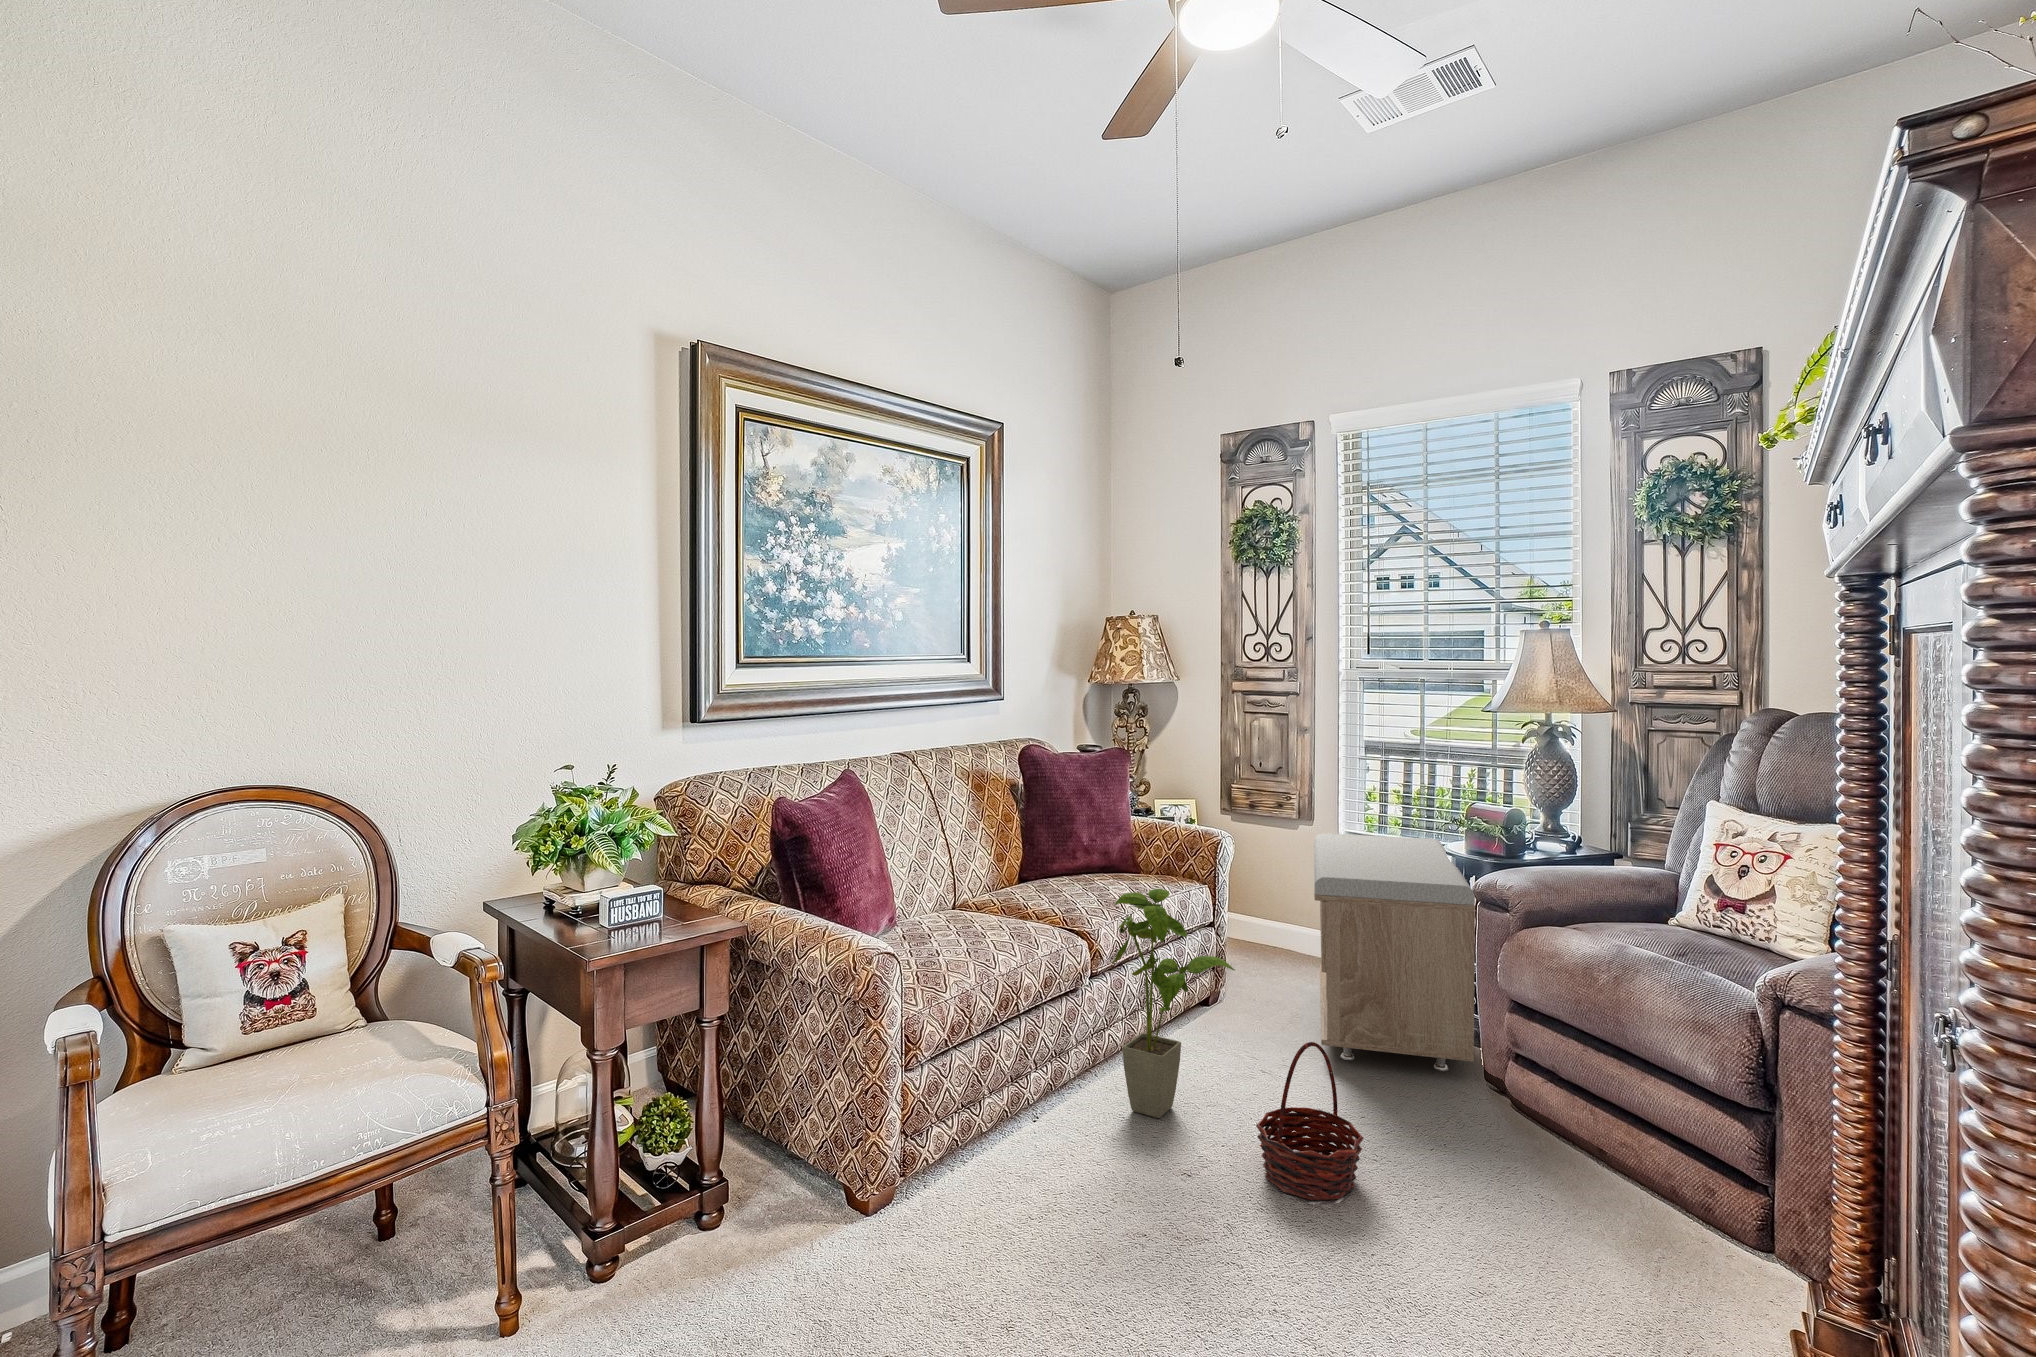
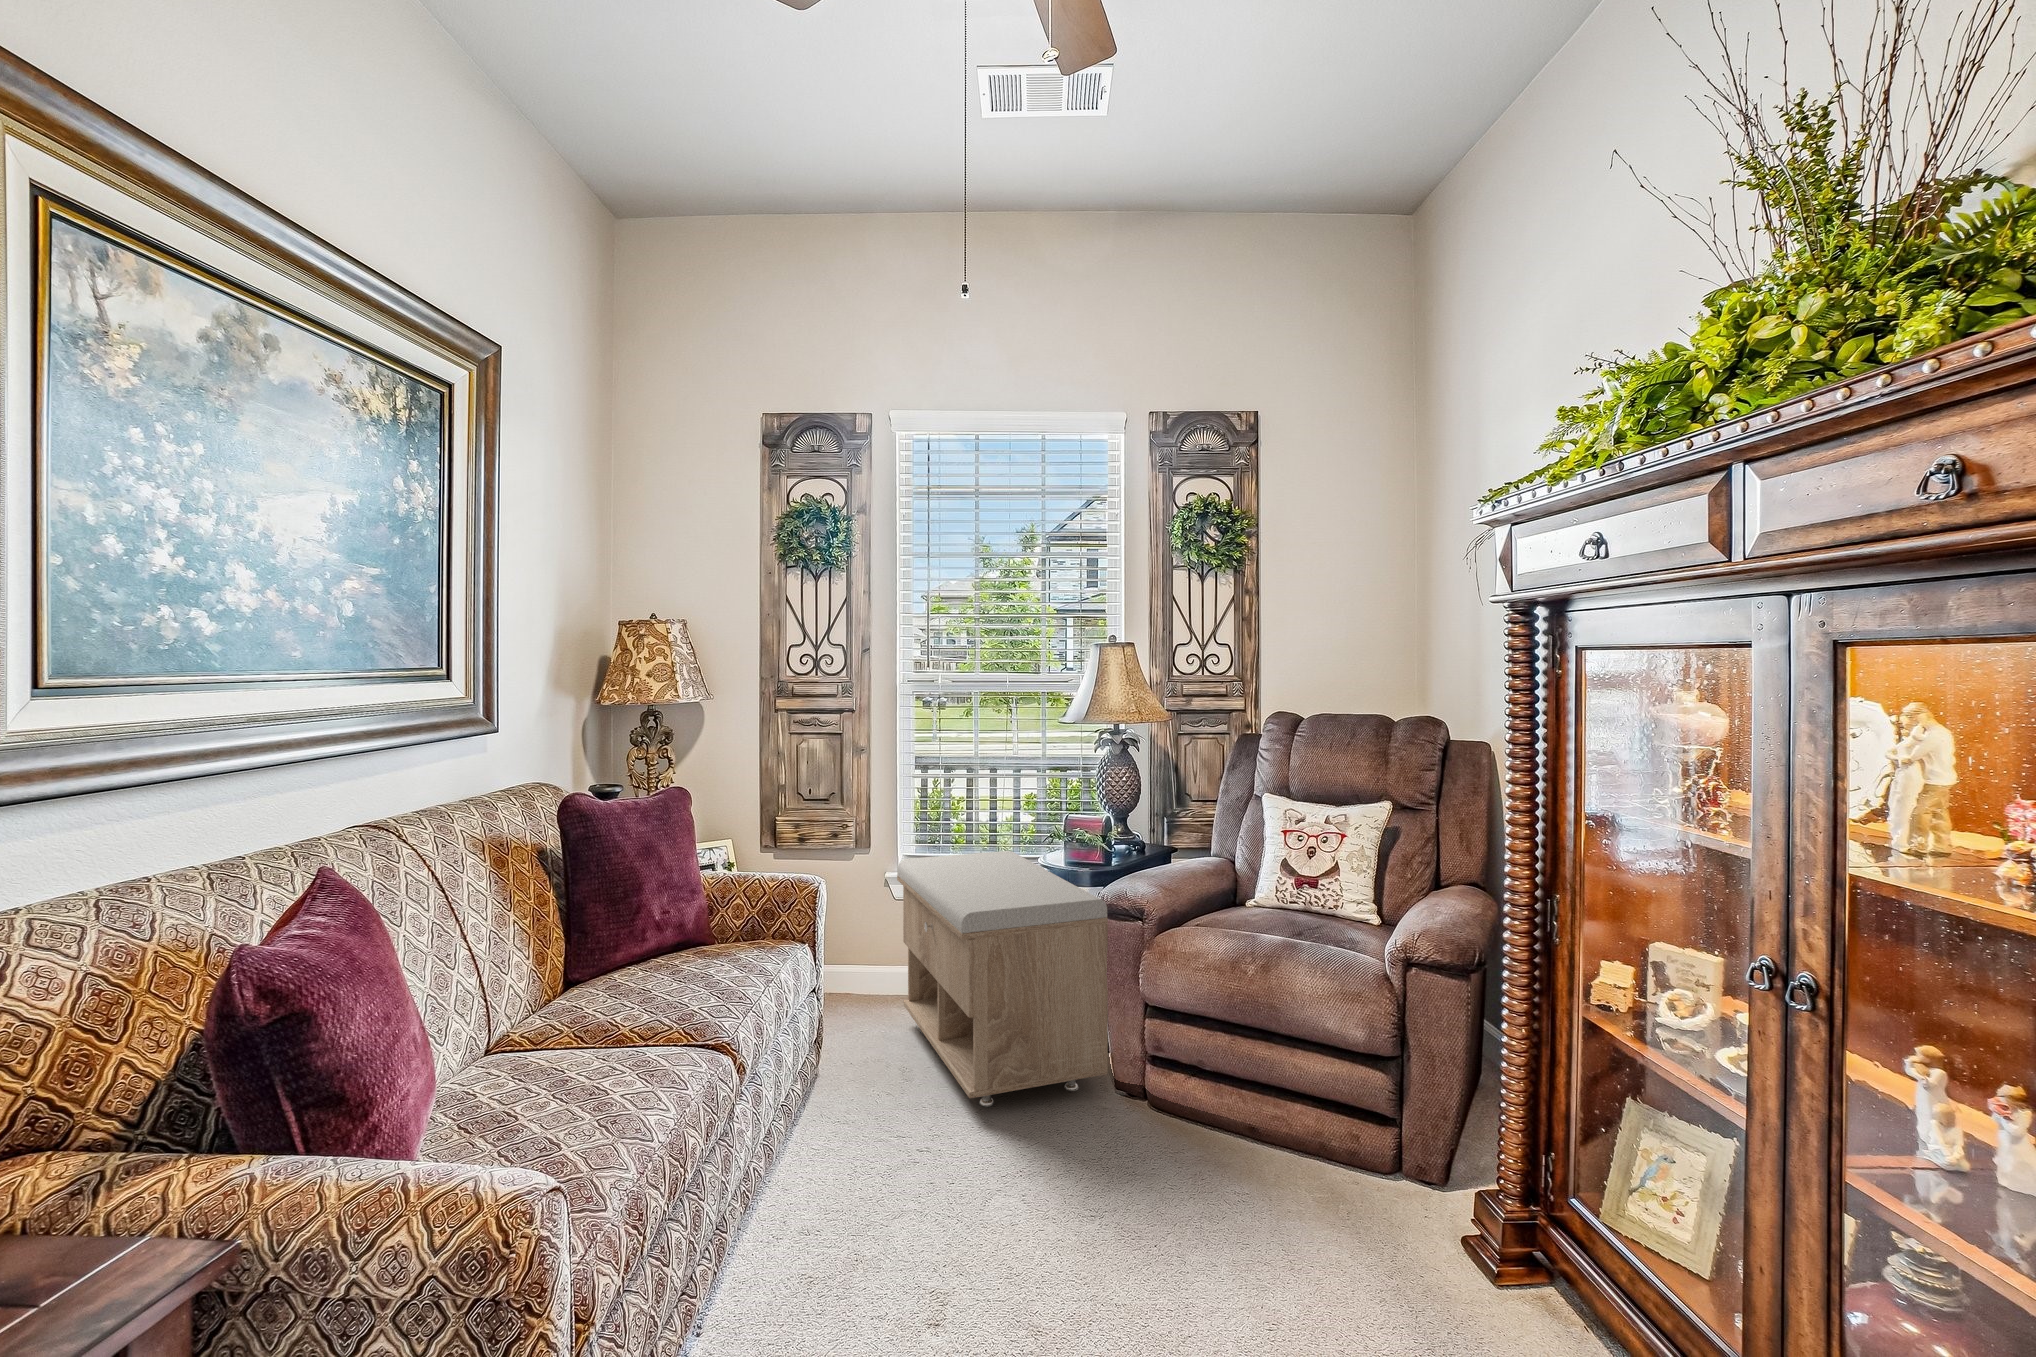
house plant: present [1111,889,1235,1118] -> none [779,966,933,1264]
basket: present [1256,1042,1364,1200] -> none [999,1116,1117,1309]

